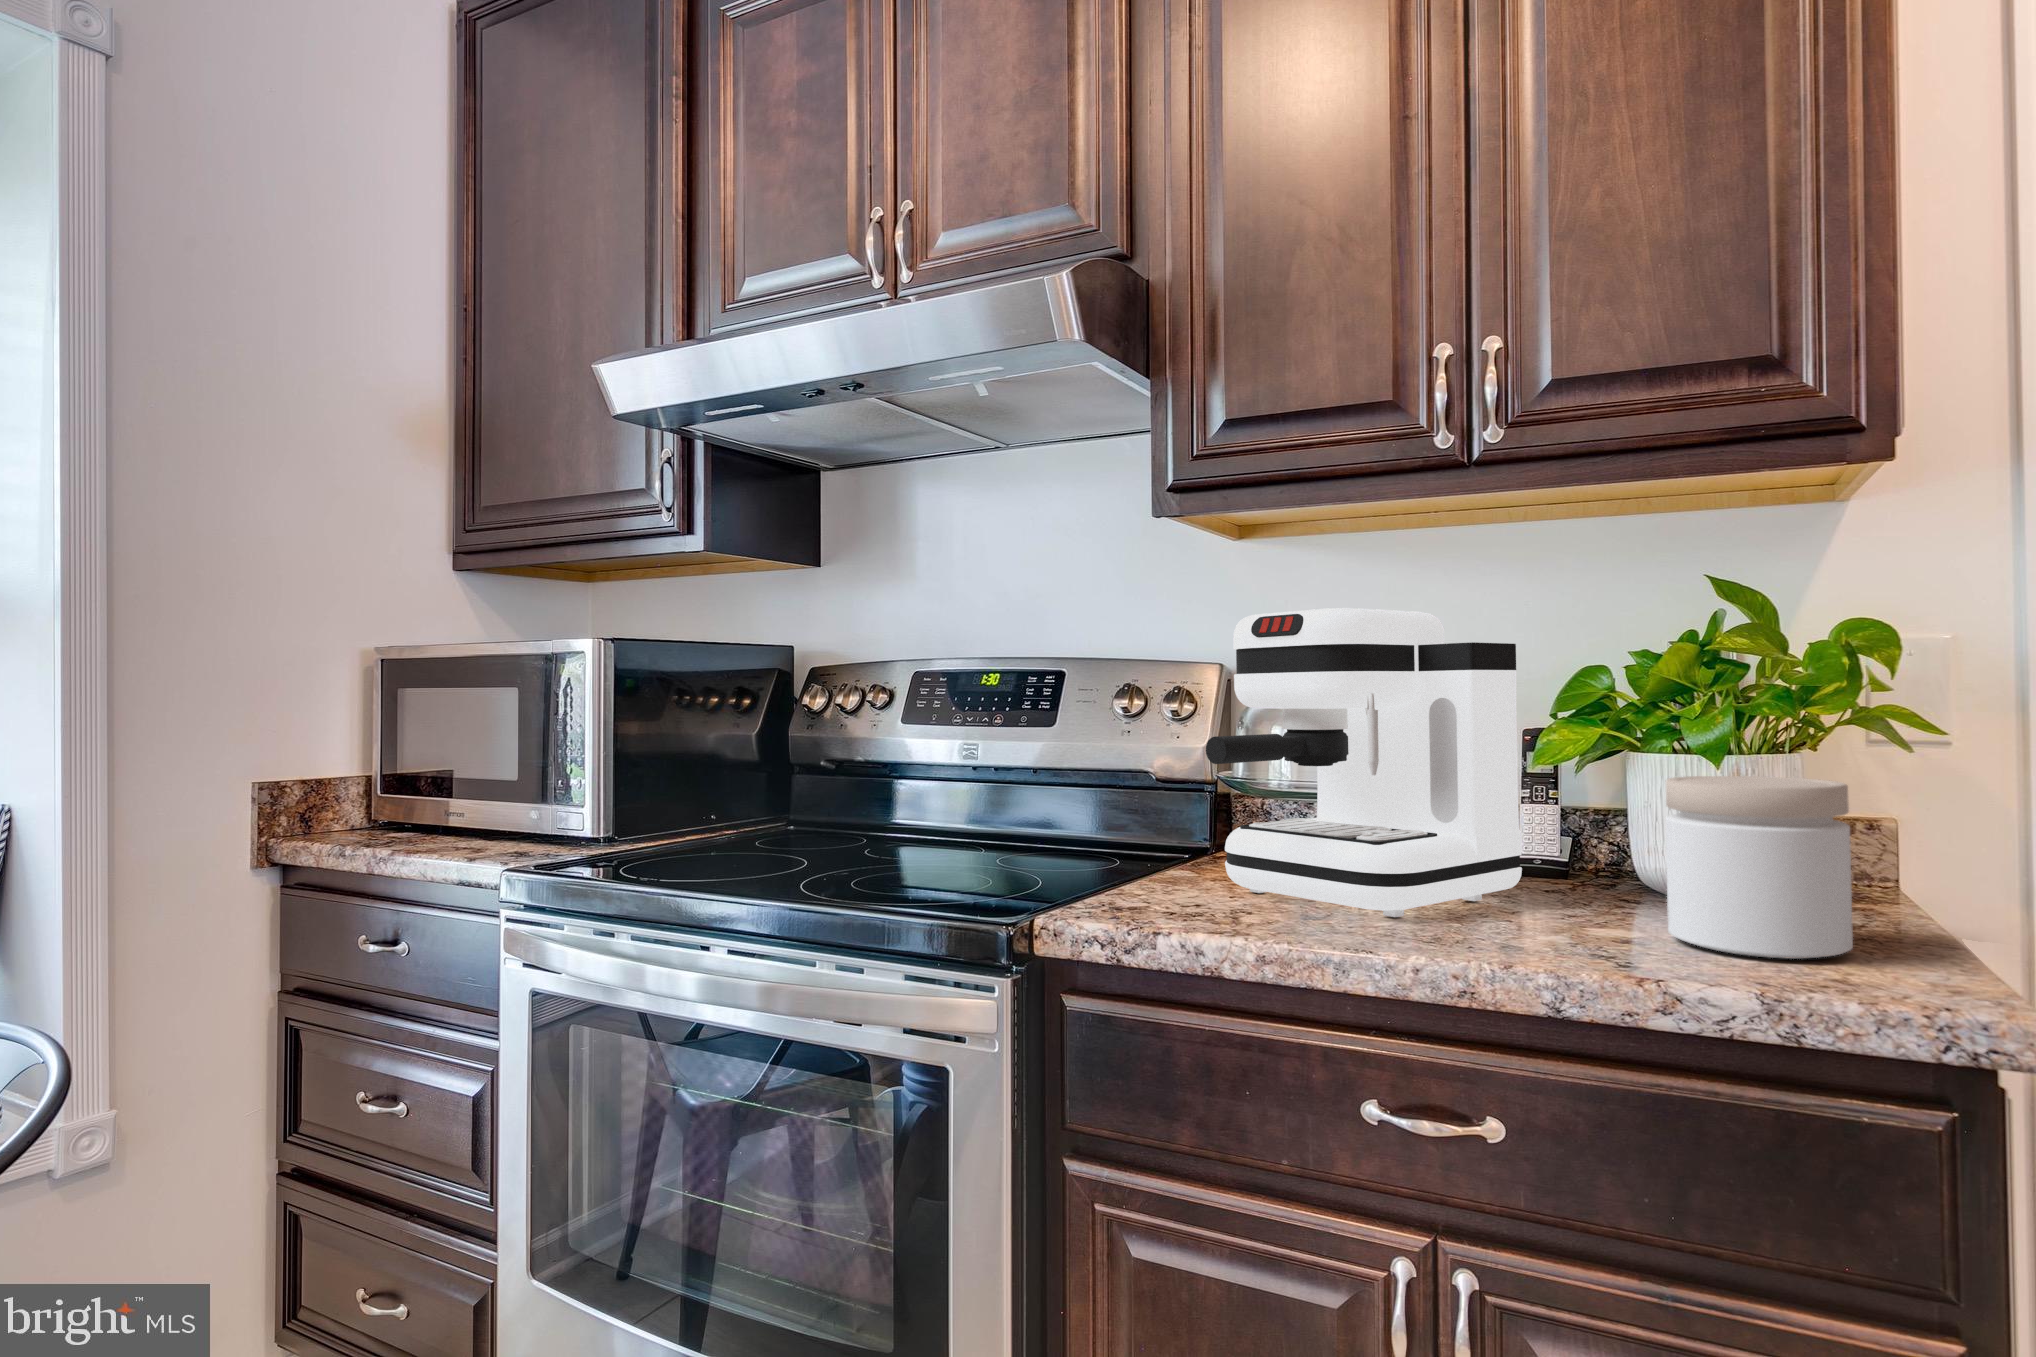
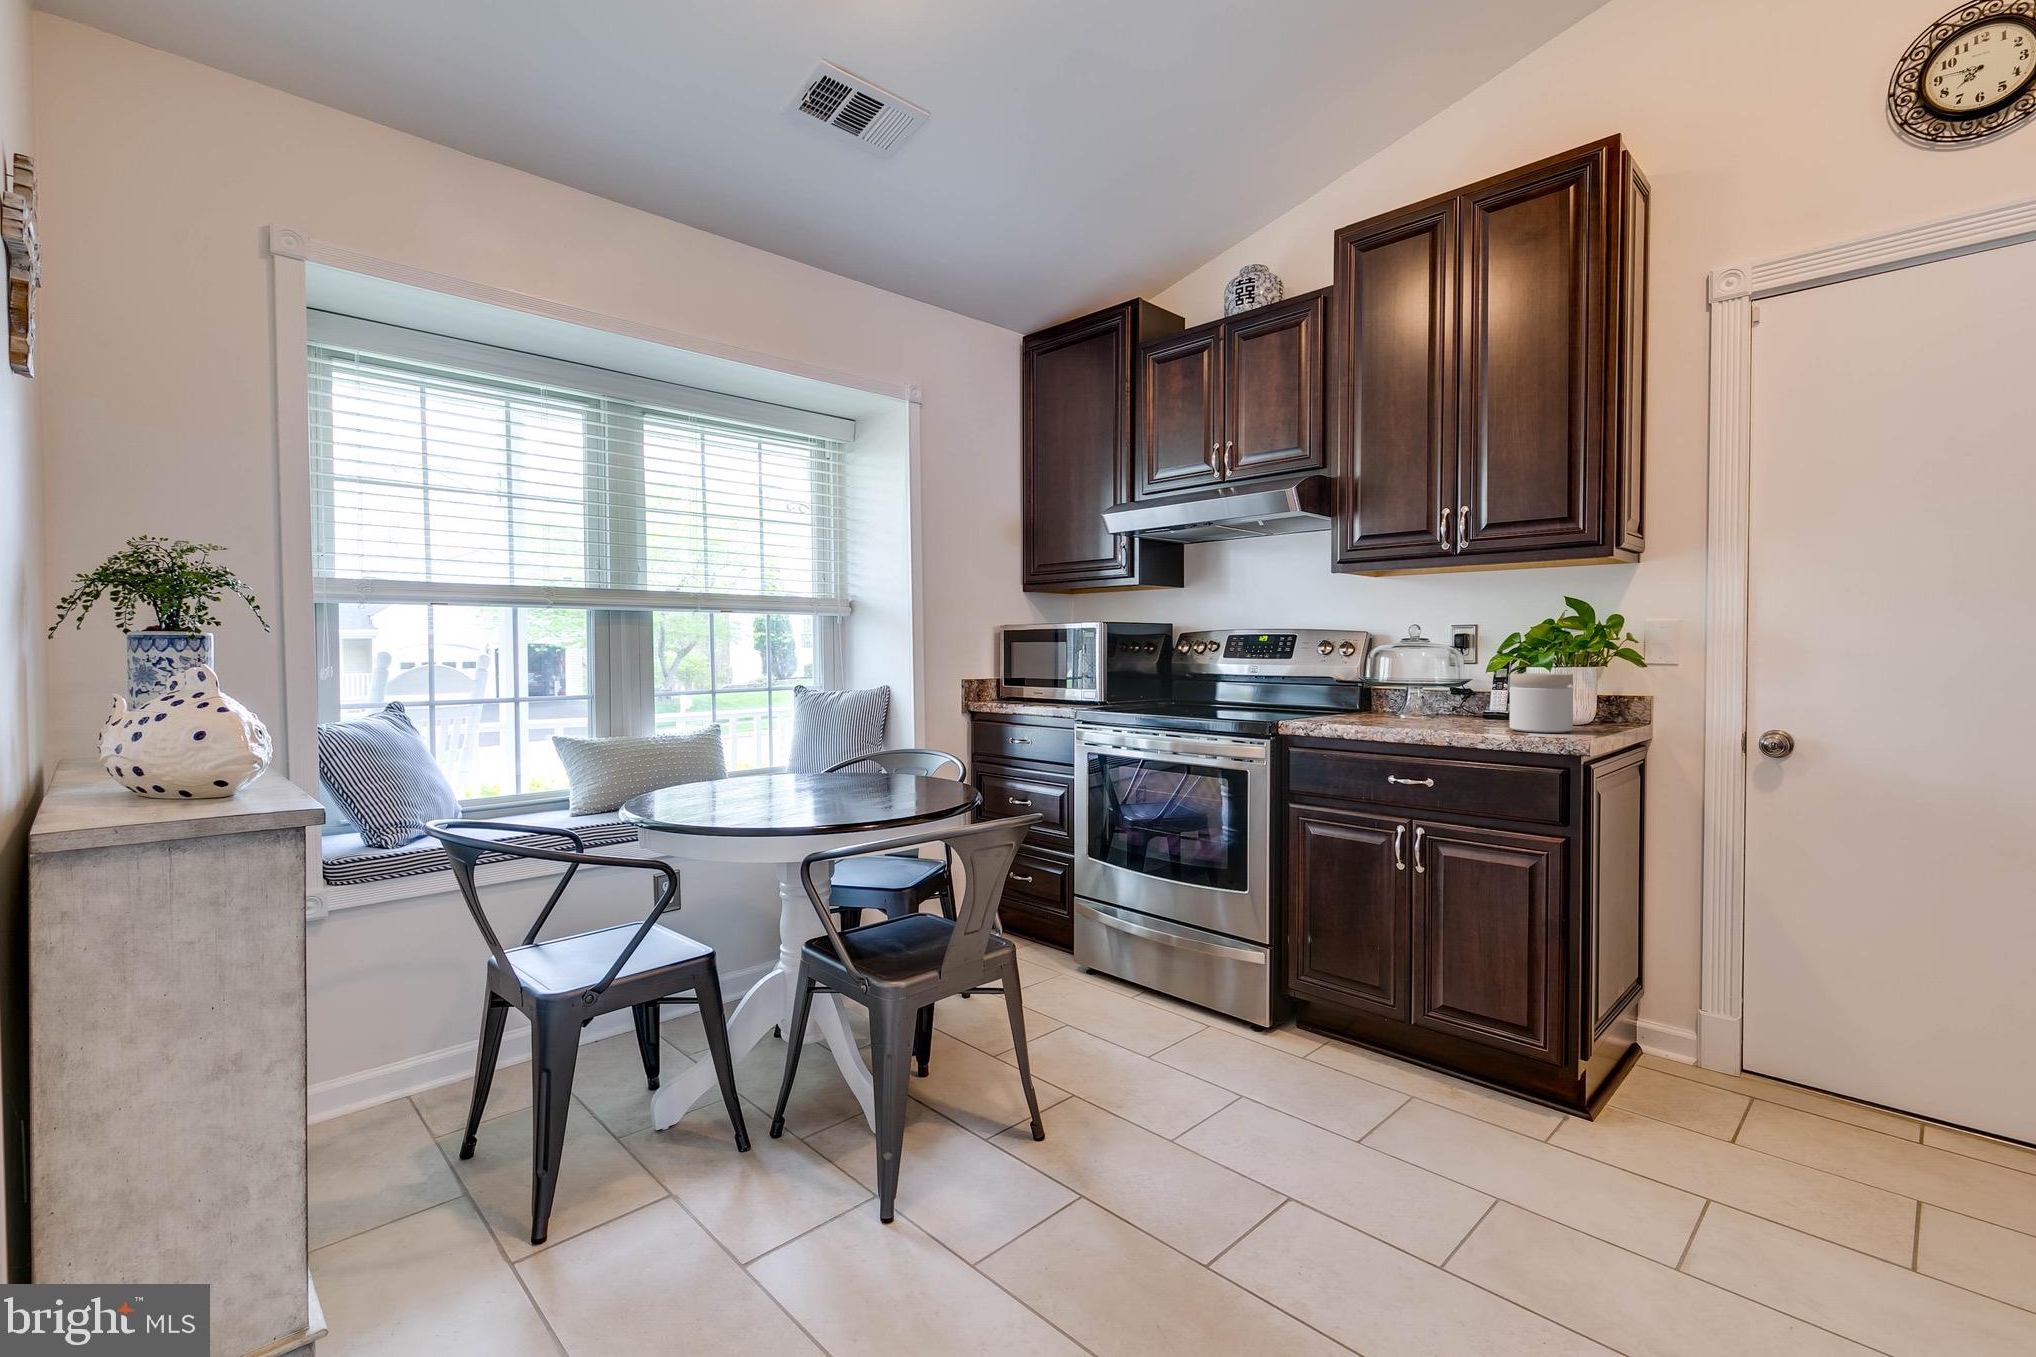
coffee maker: present [1206,608,1522,917] -> none [1344,612,1474,724]

